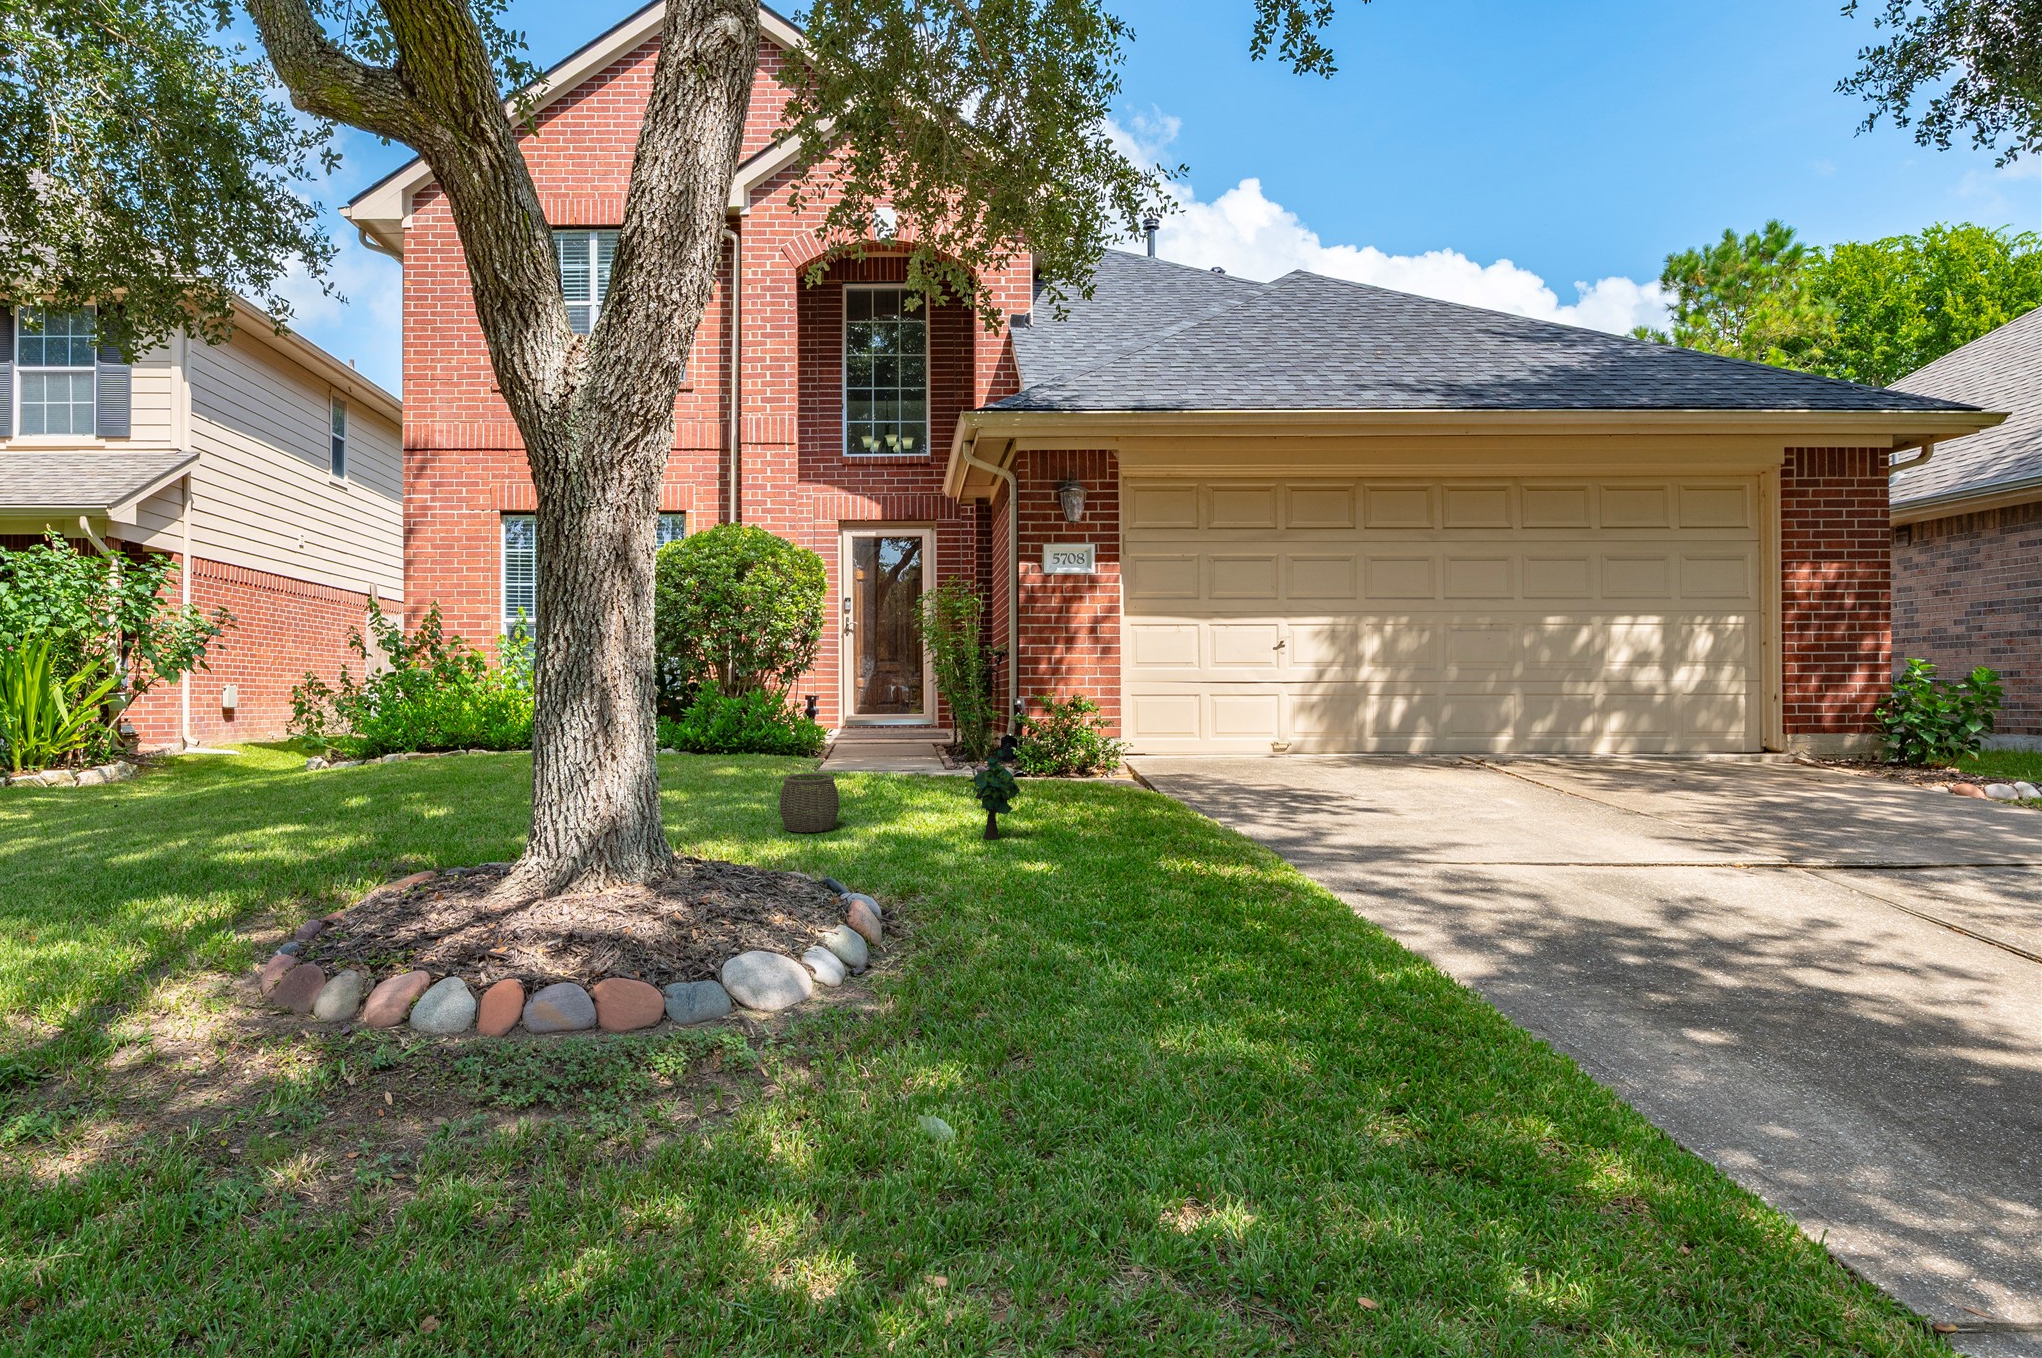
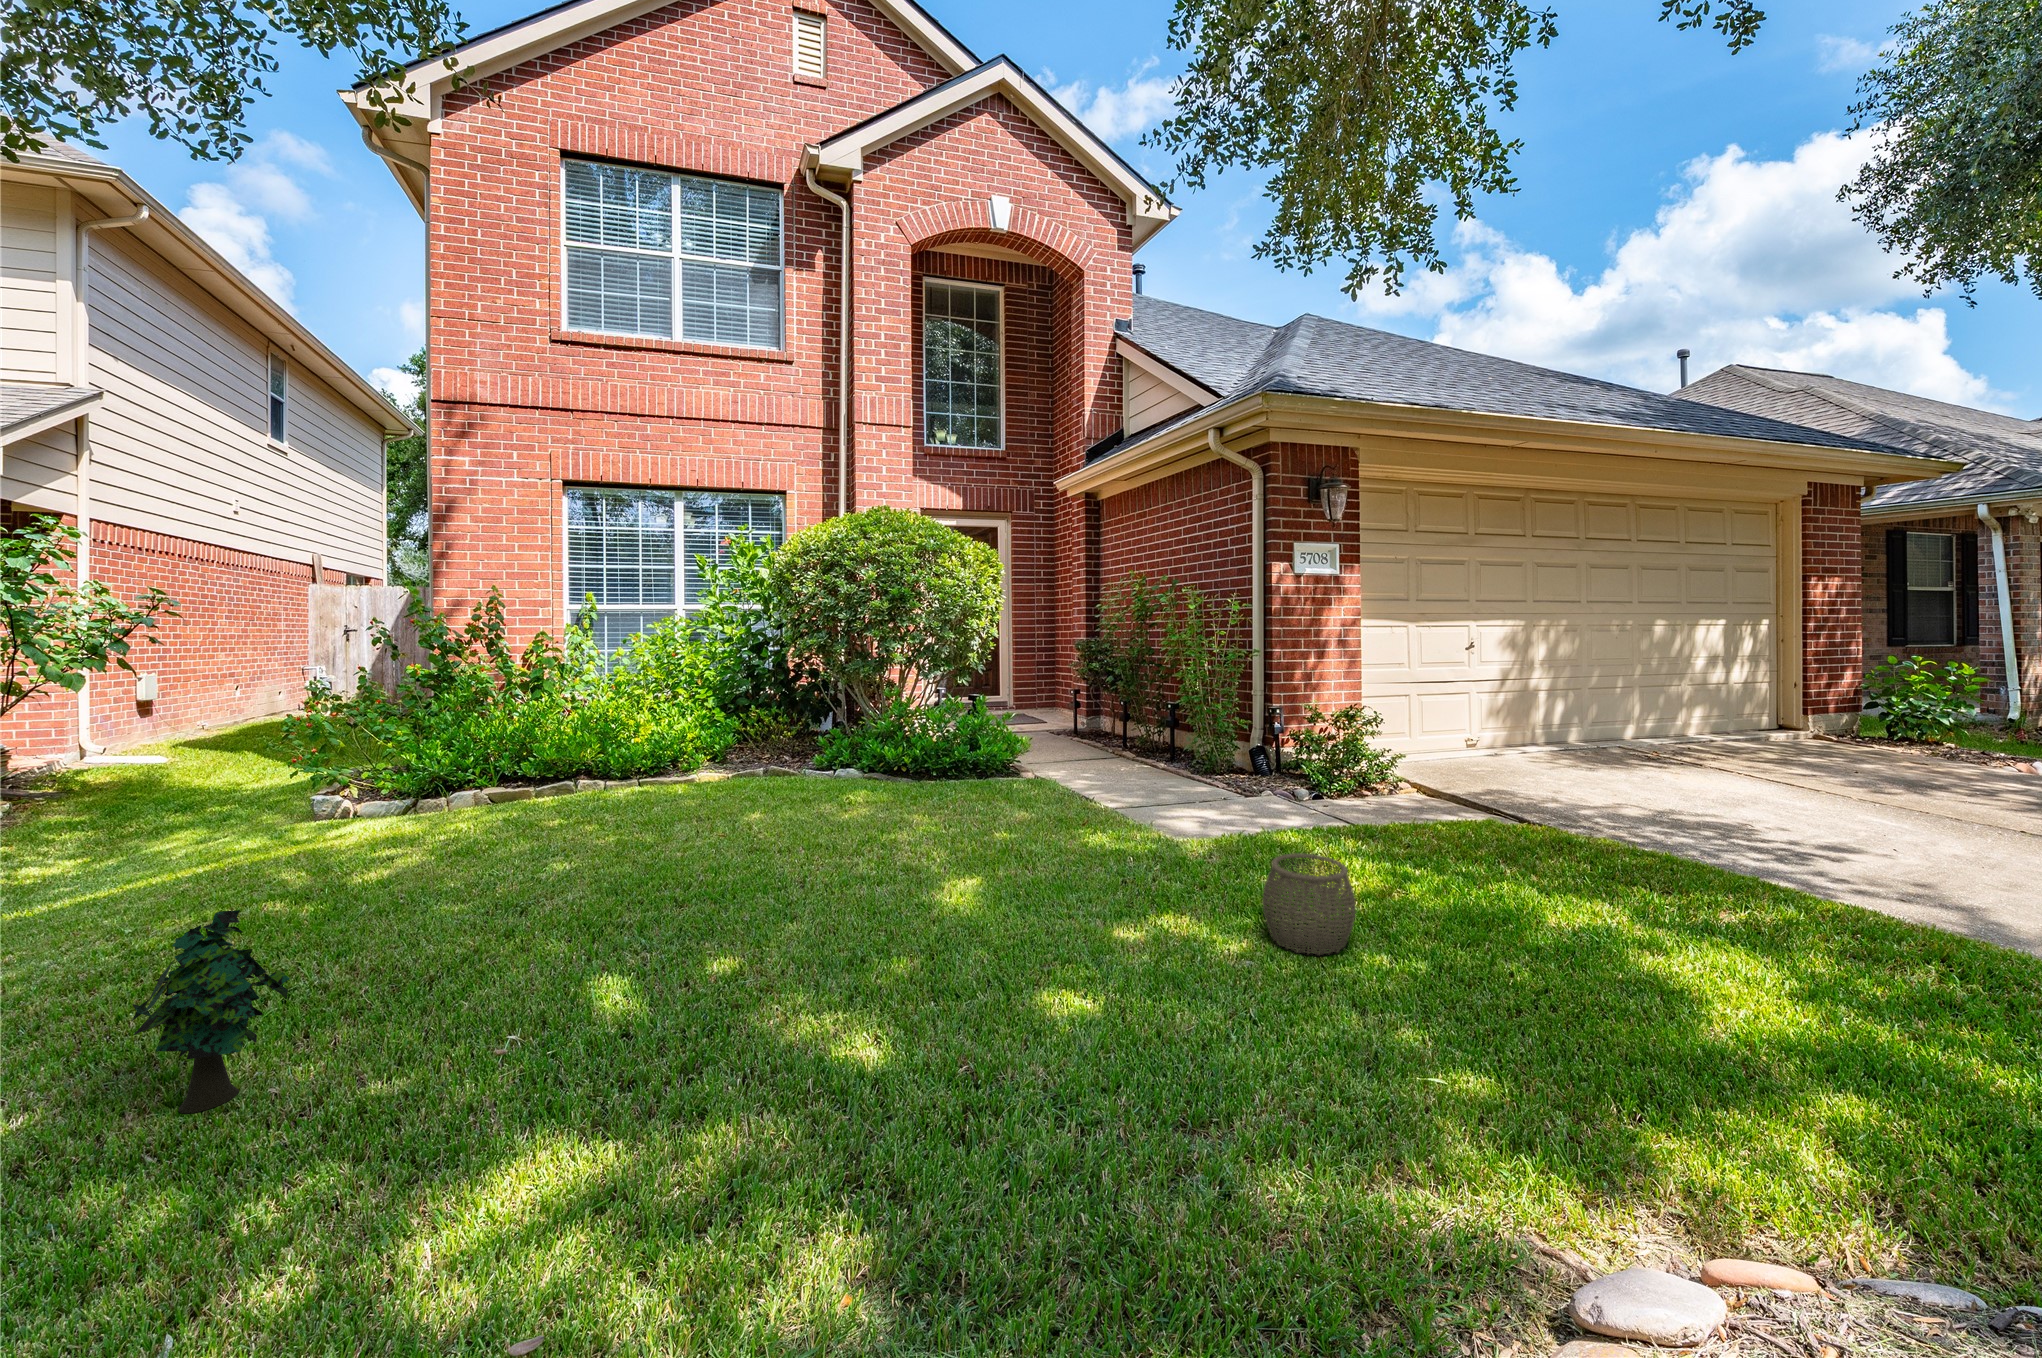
decorative plant: present [967,750,1020,839] -> present [132,910,290,1114]

